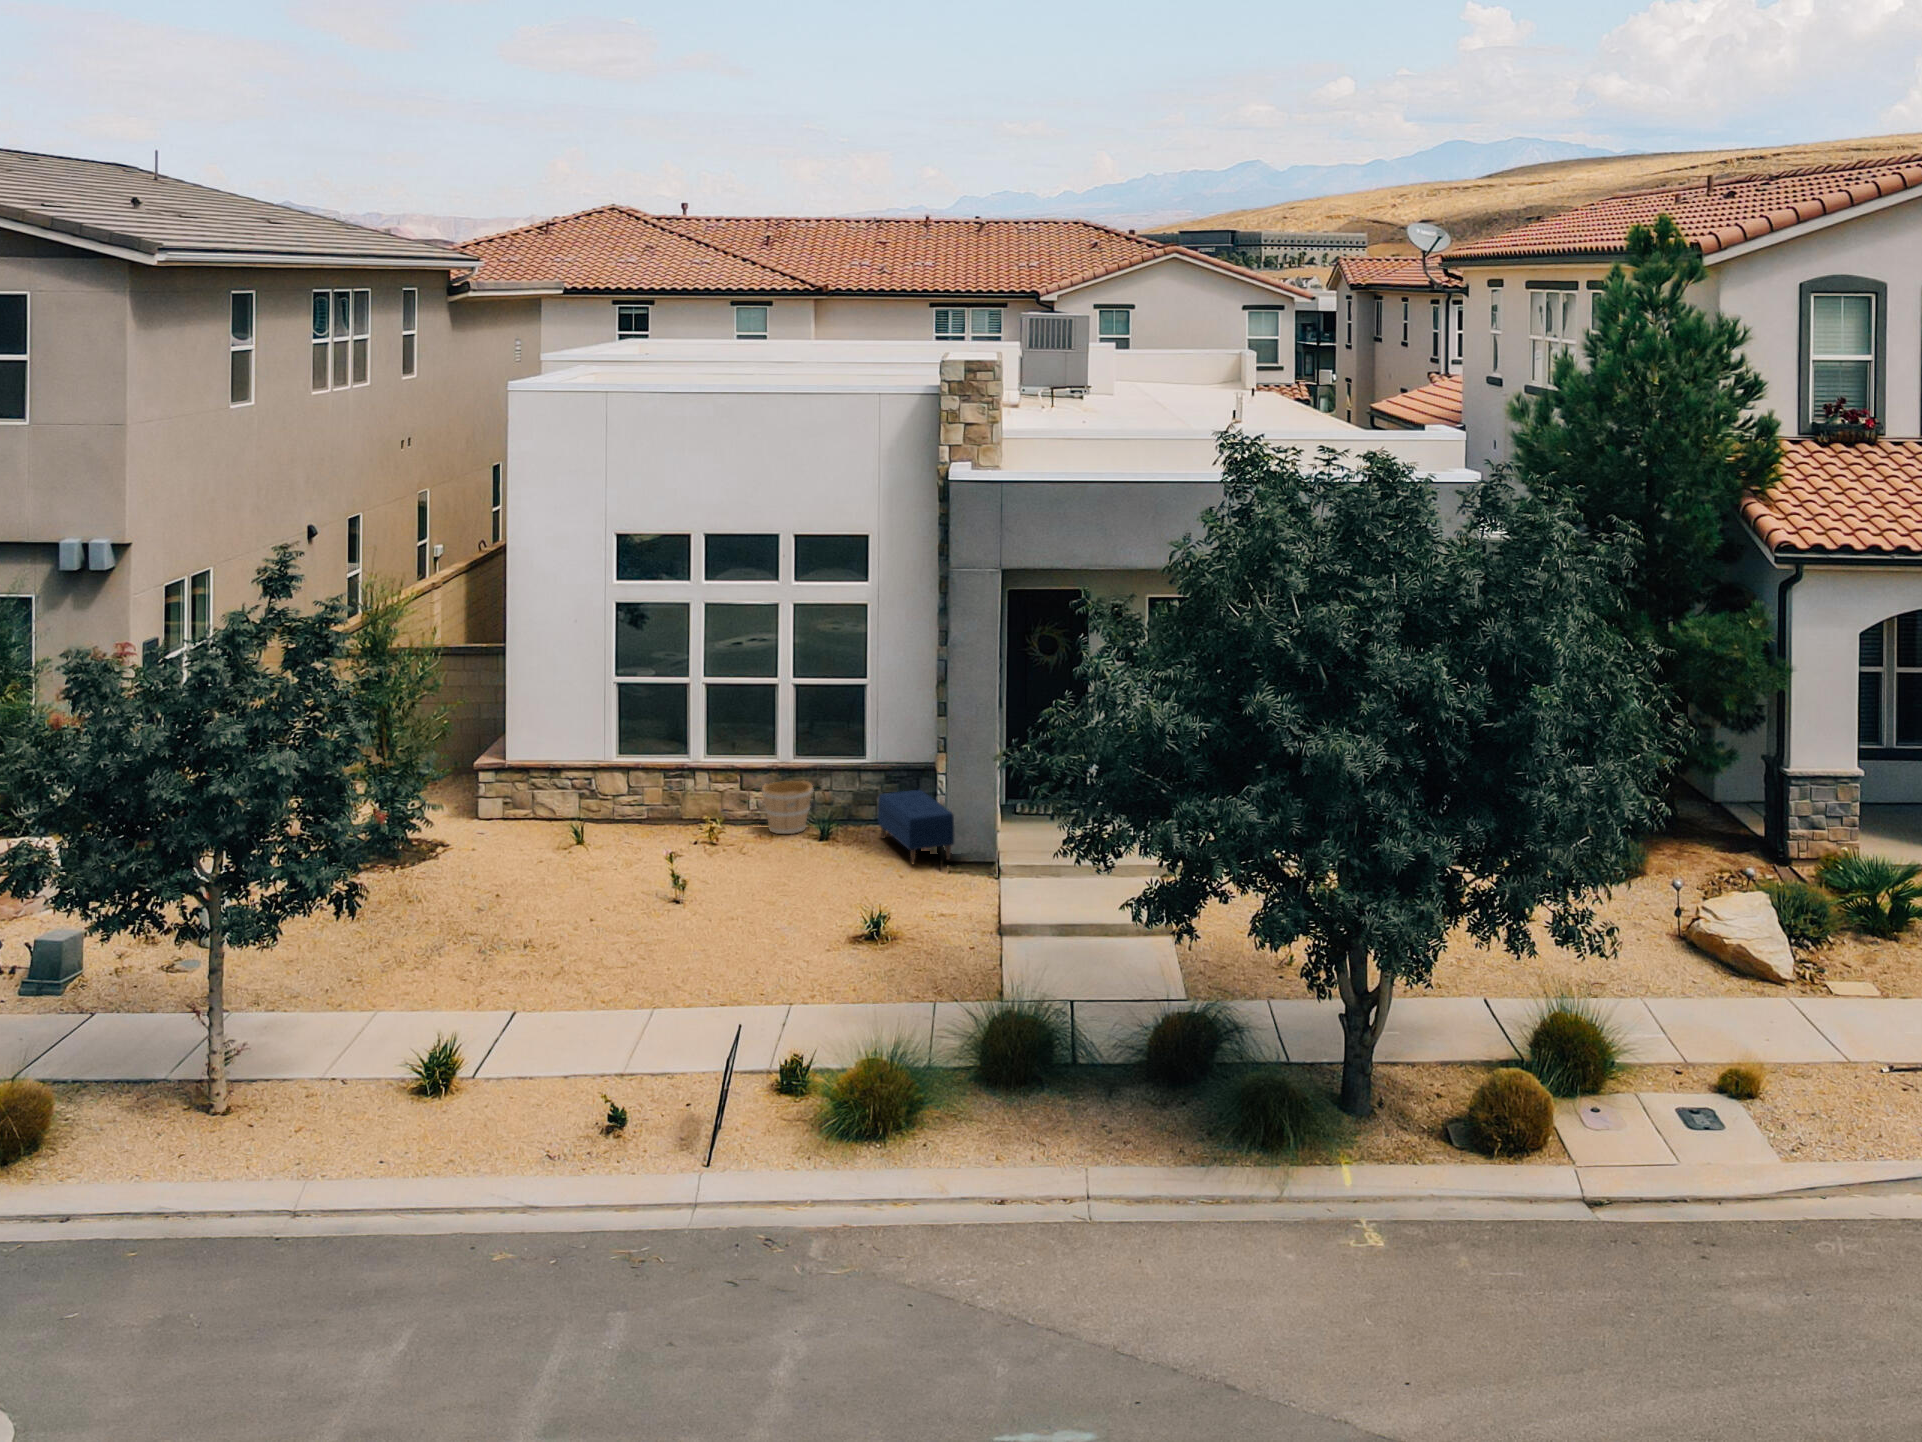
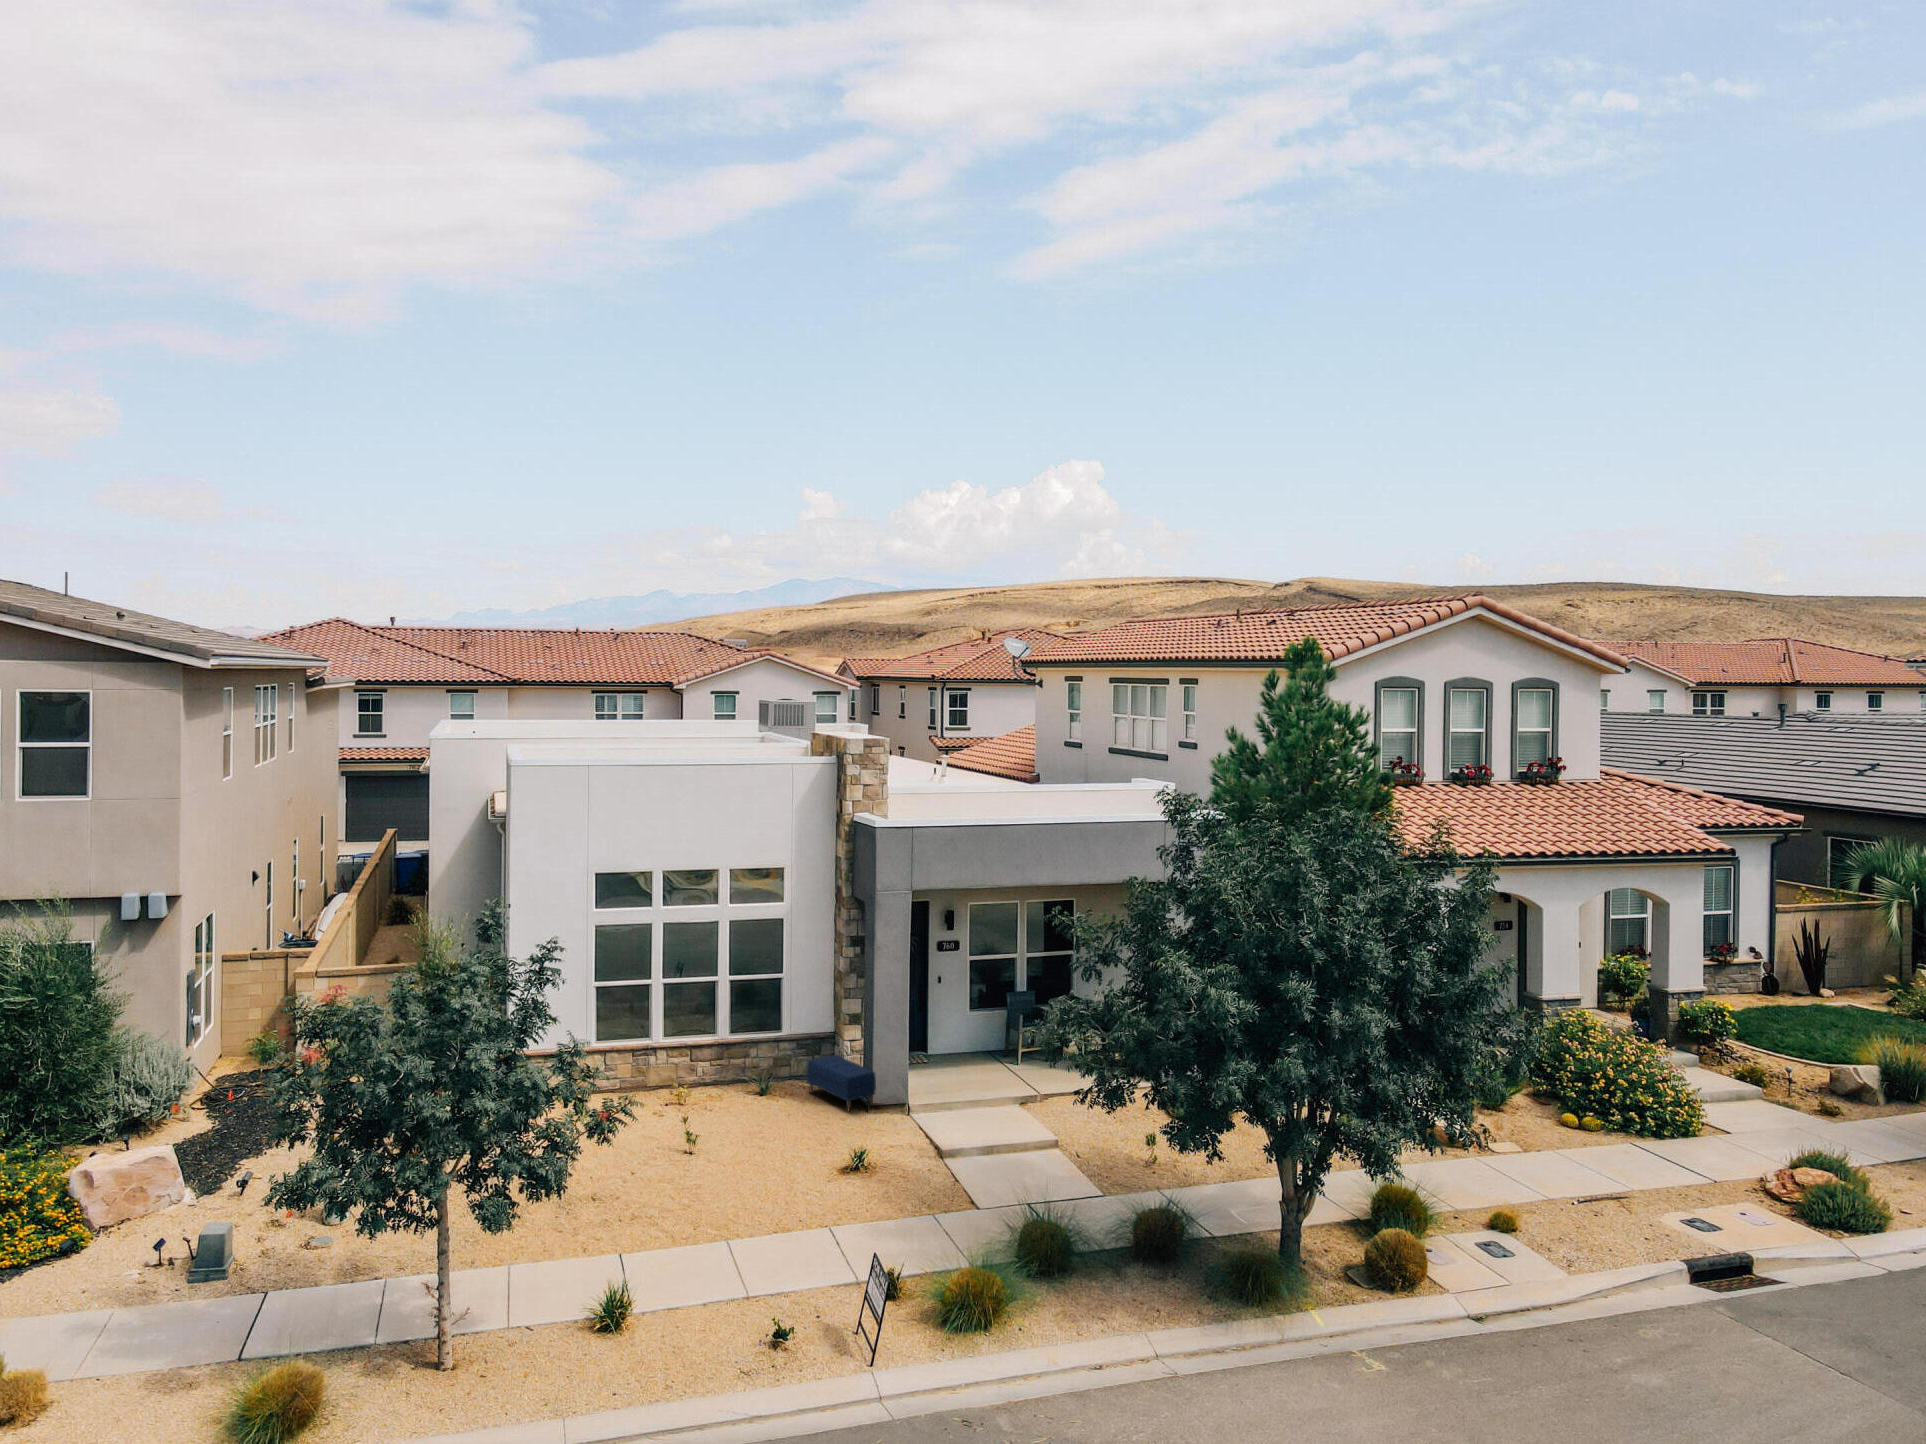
wooden bucket: present [762,780,813,834] -> none [716,1053,755,1095]

